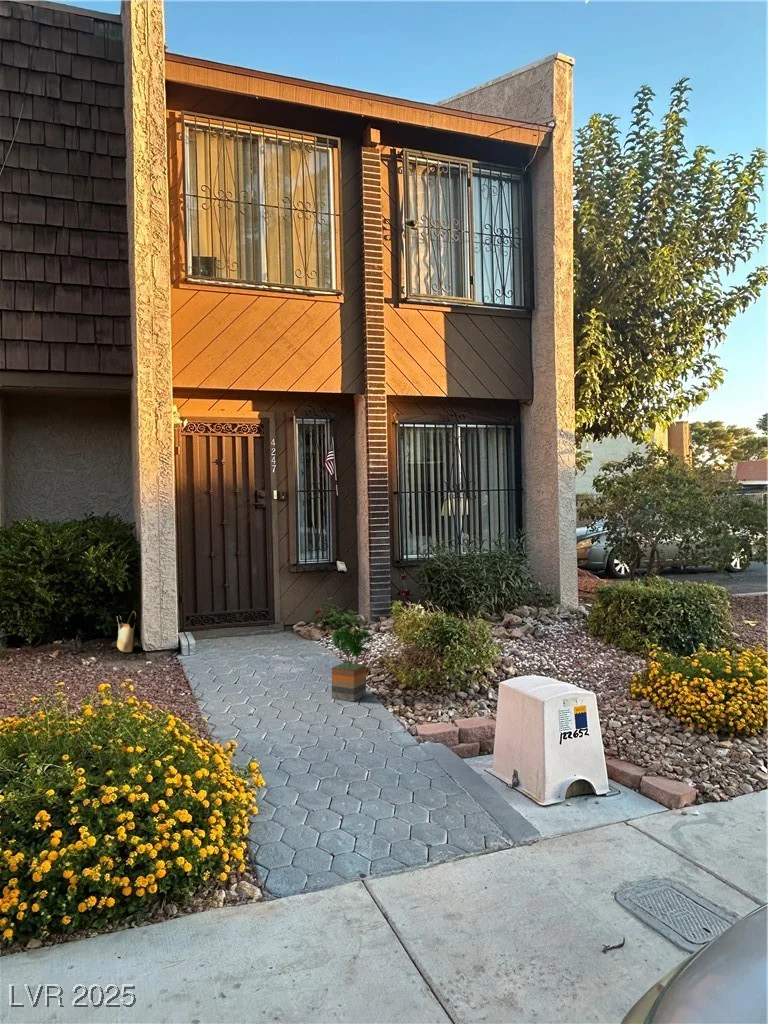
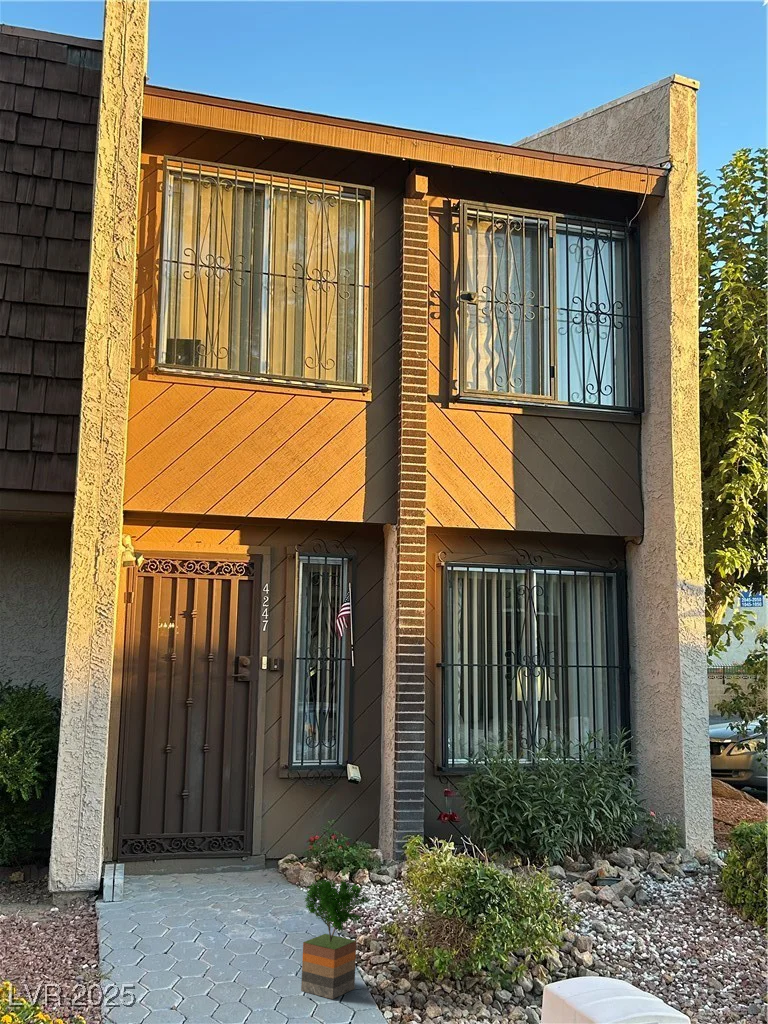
woven basket: present [117,624,134,652] -> none [17,829,46,891]

